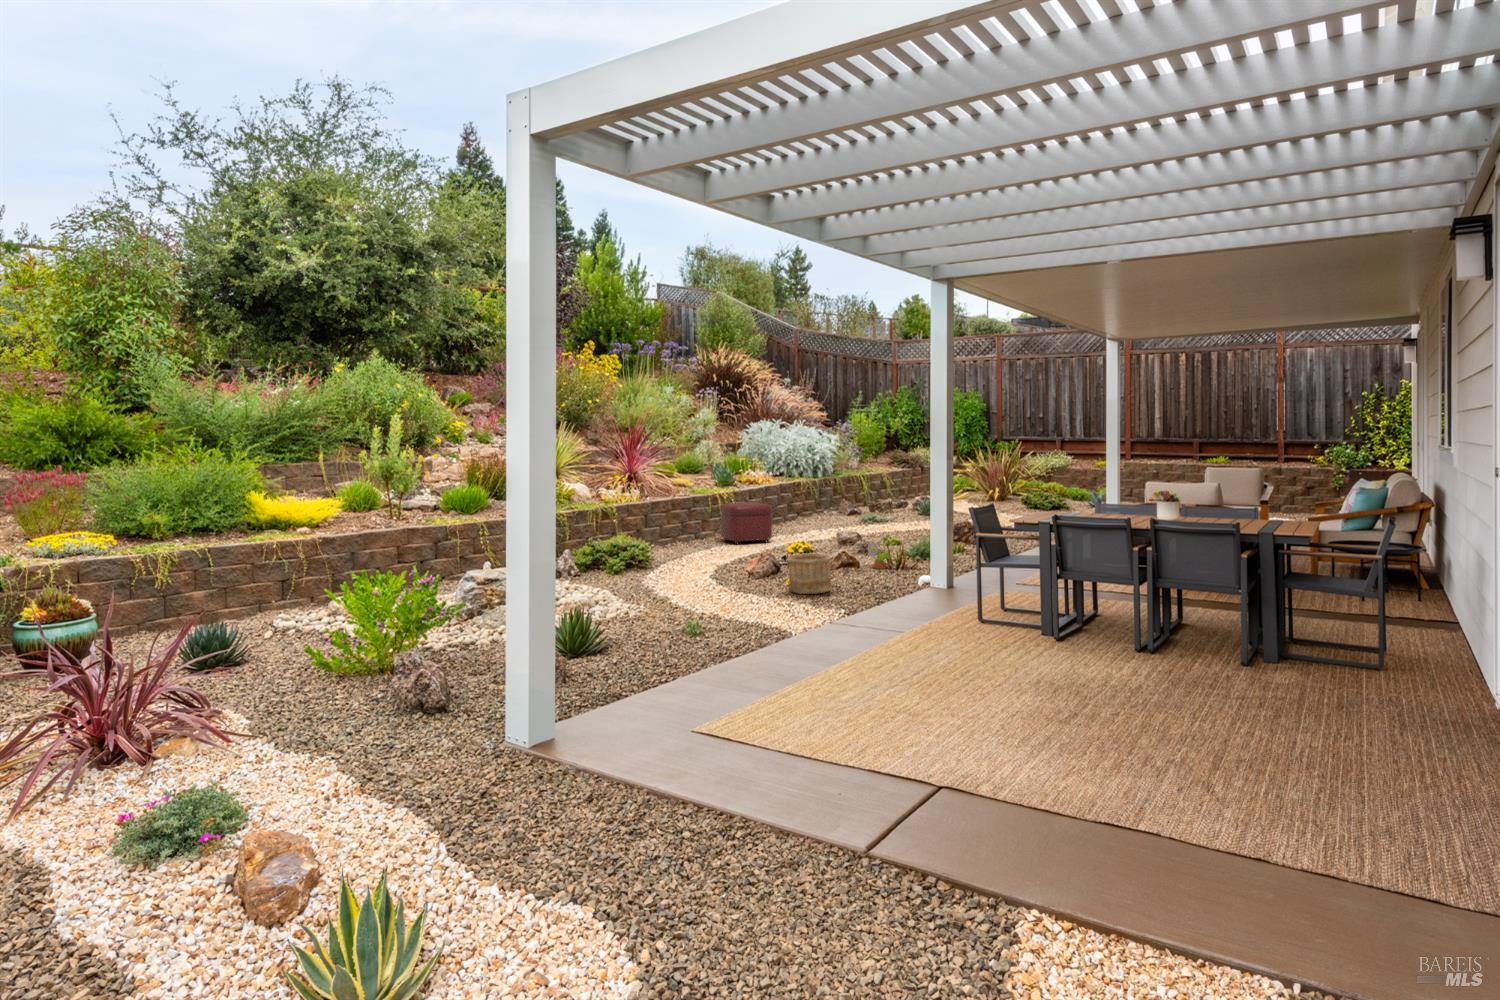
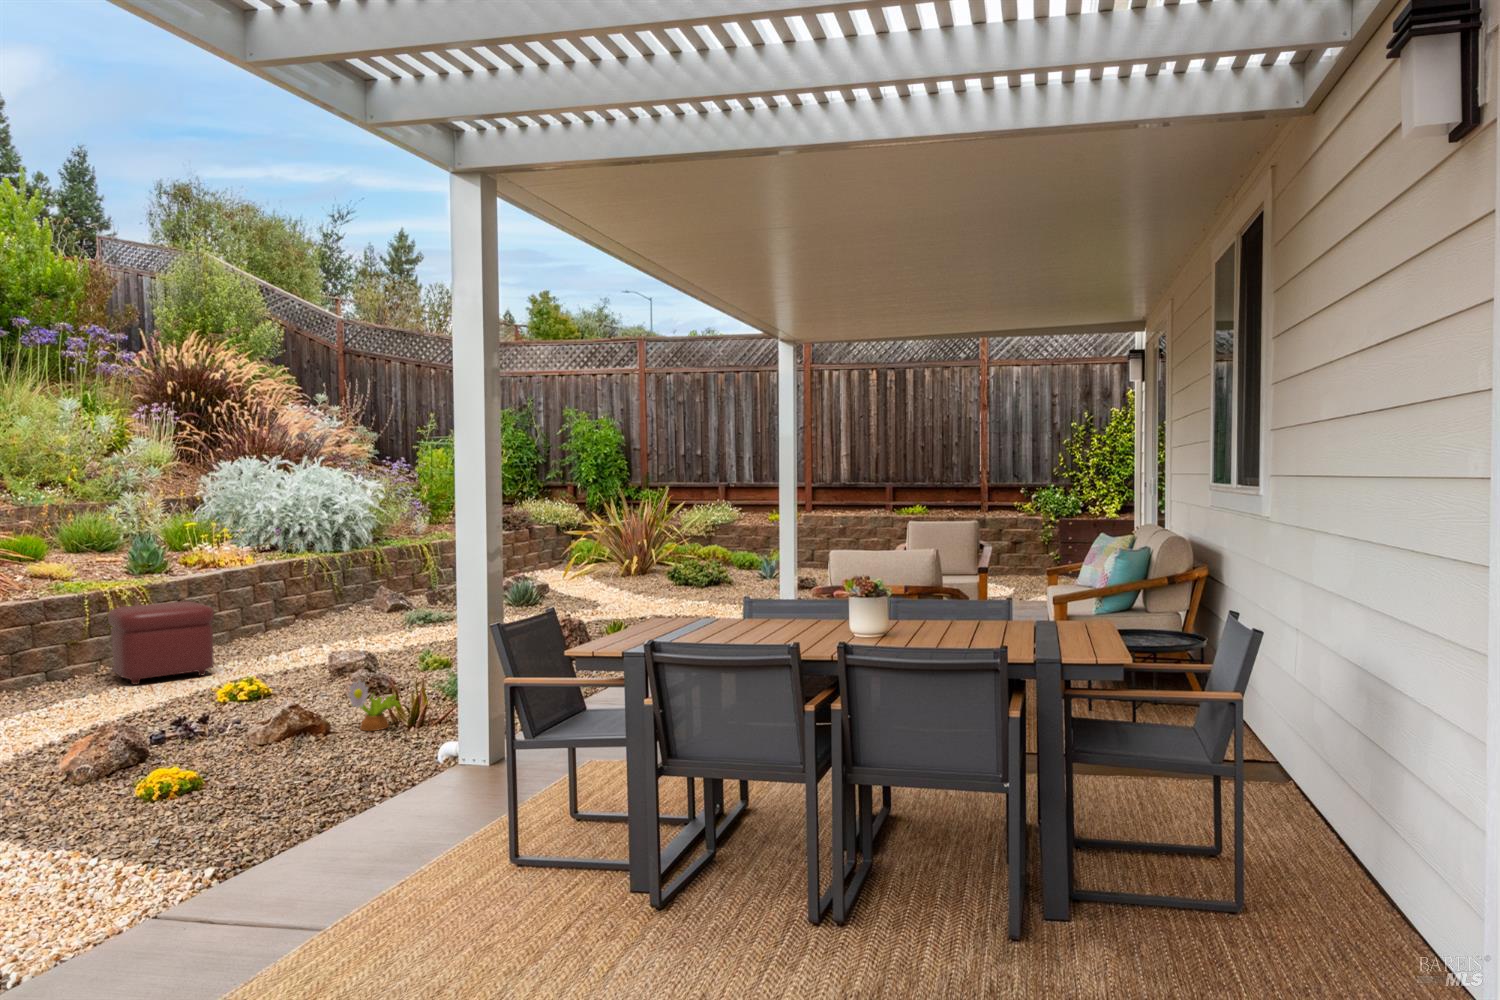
wooden bucket: present [787,554,831,594] -> none [99,731,214,832]

